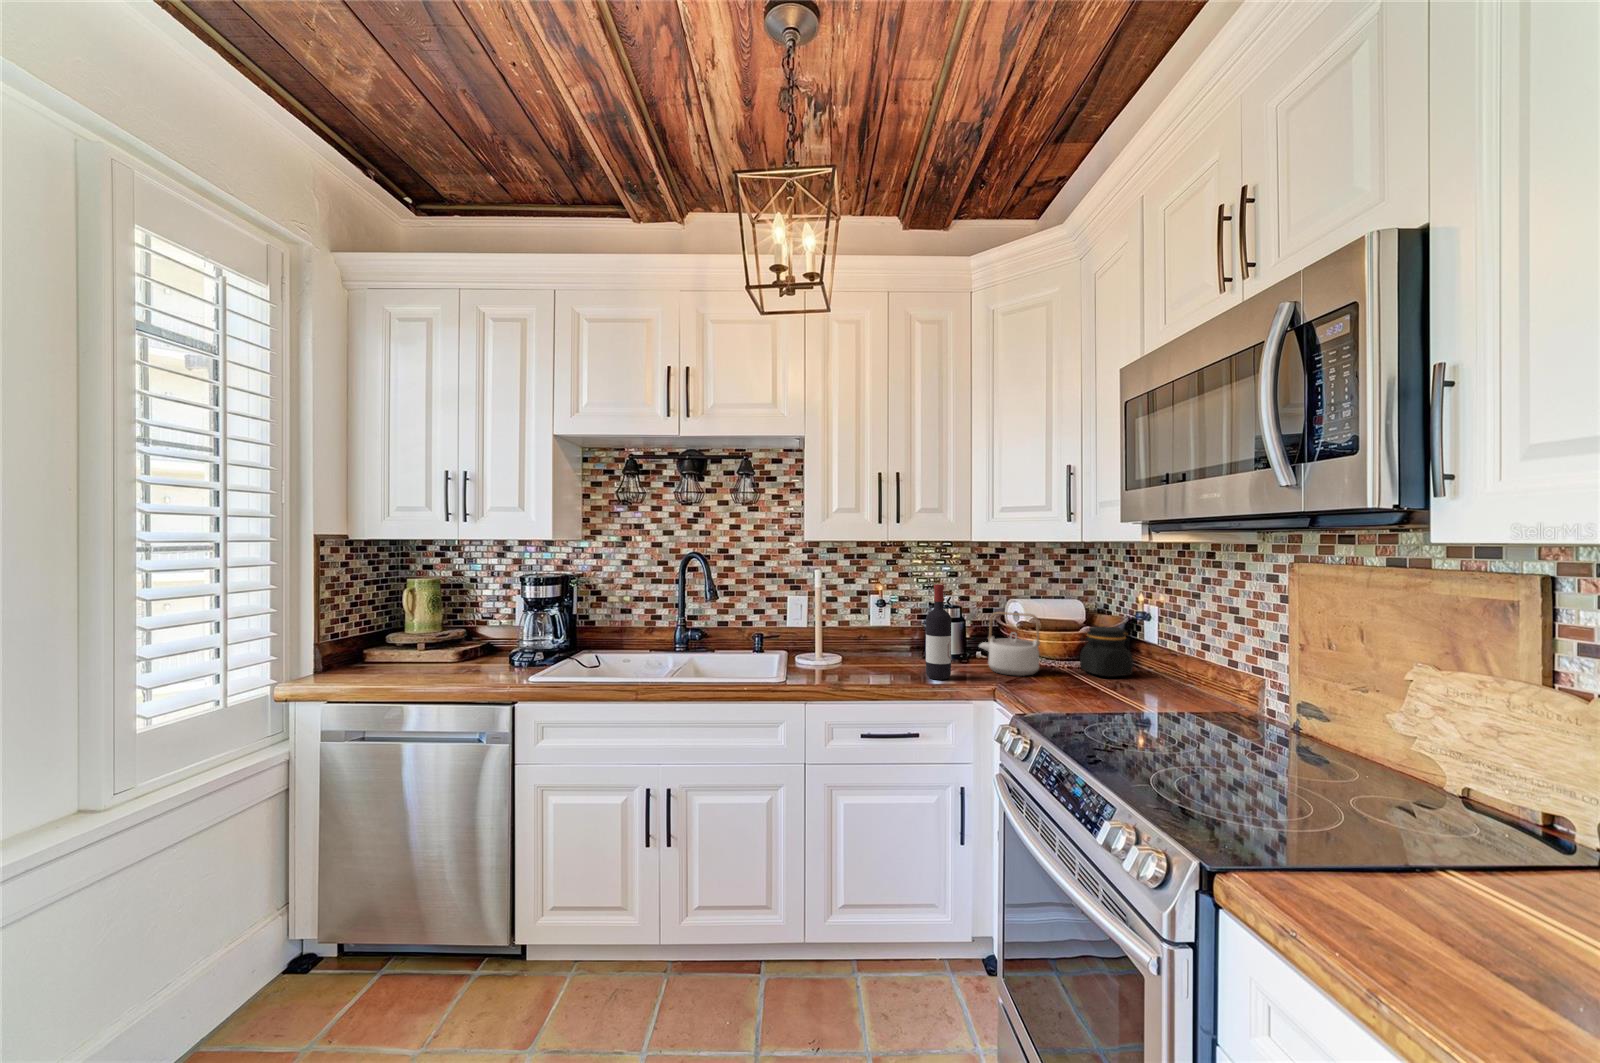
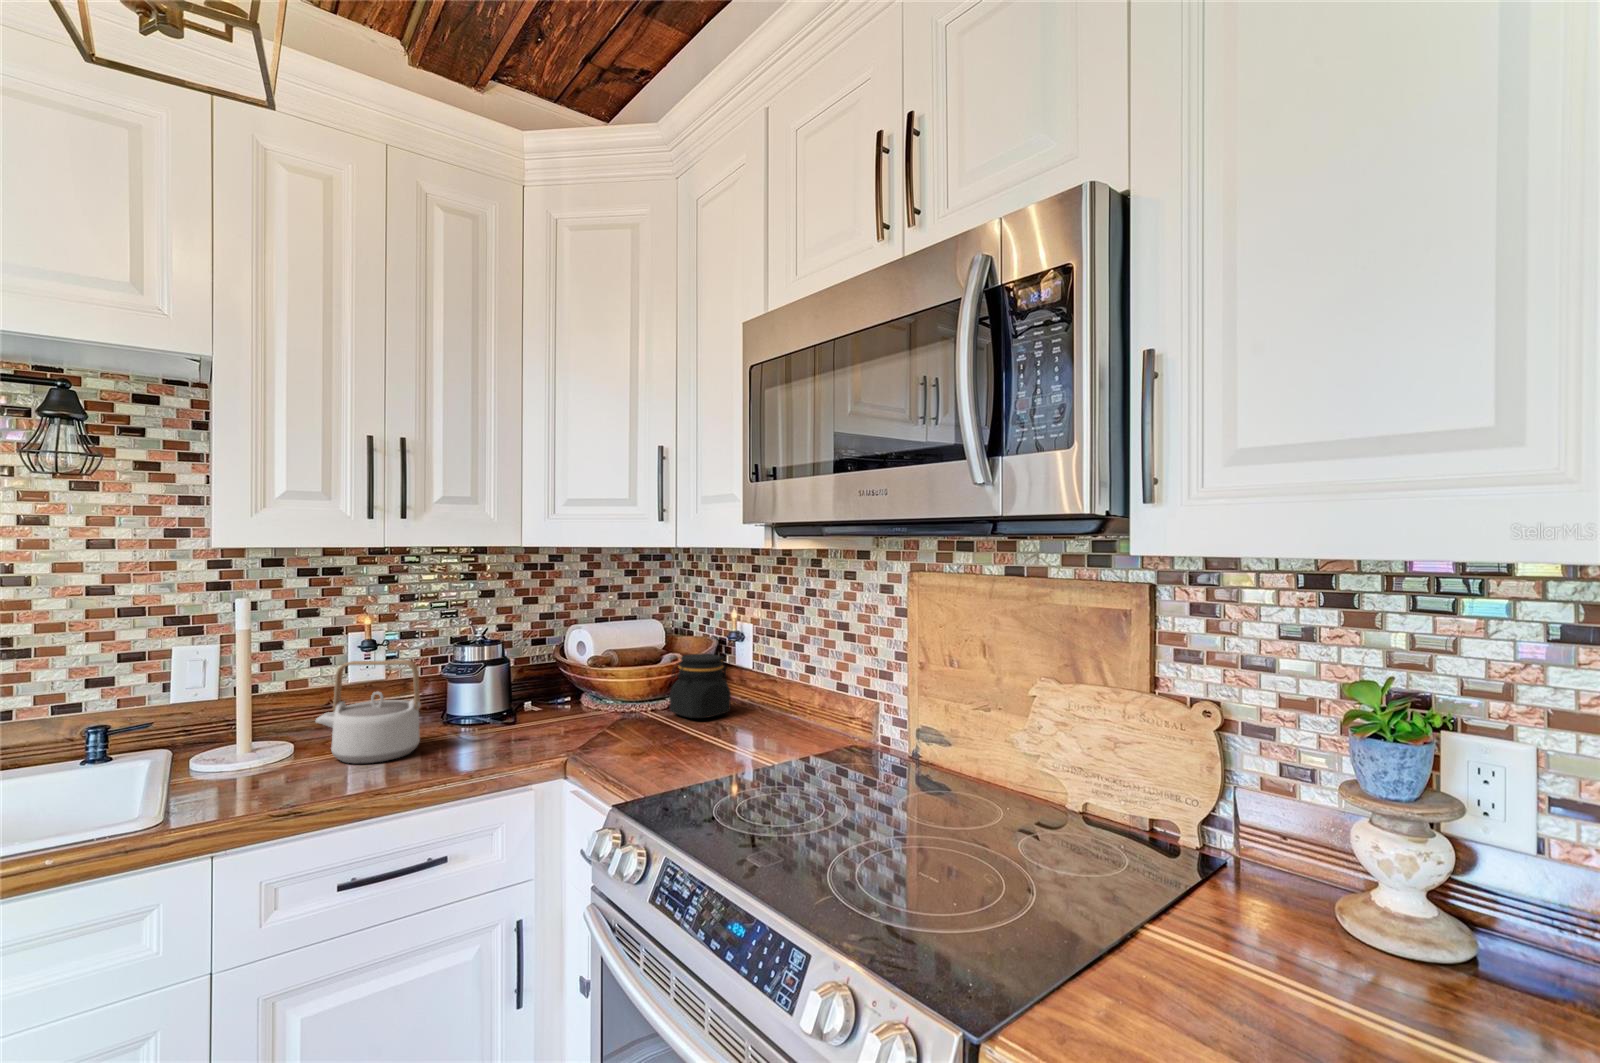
wine bottle: present [926,584,951,680] -> none [457,614,500,764]
teapot: present [979,612,1040,676] -> present [316,660,420,763]

